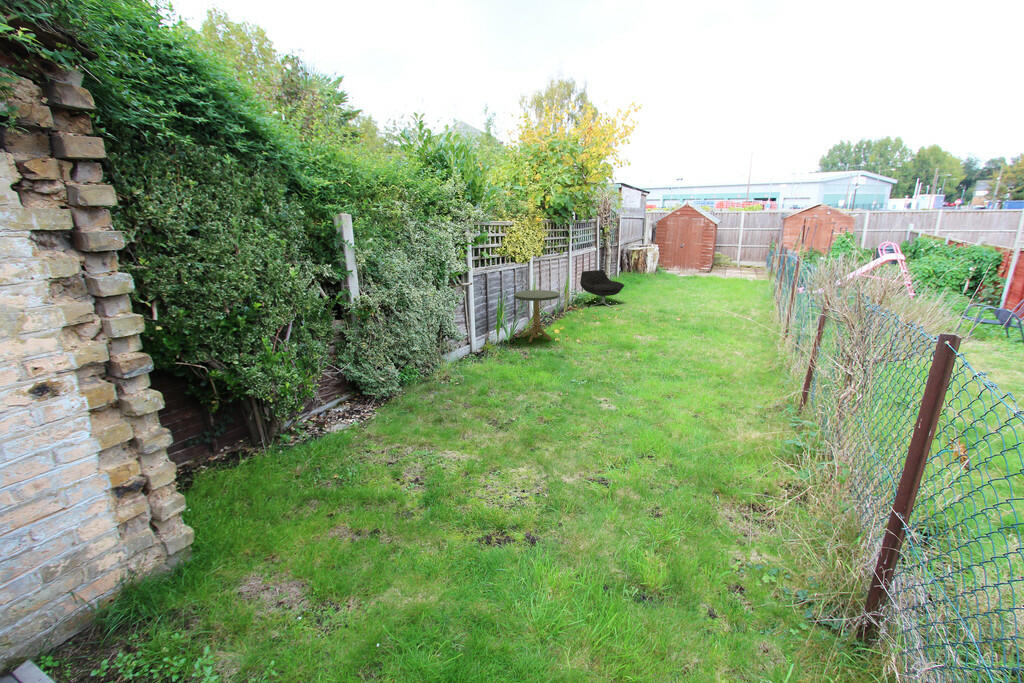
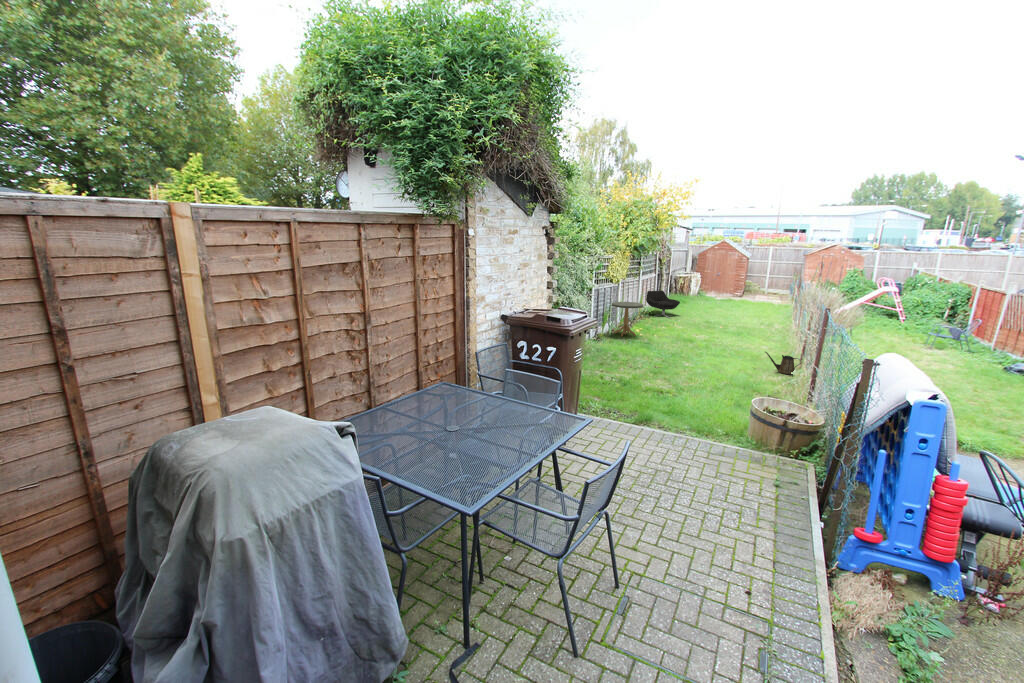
watering can: none [732,368,791,407] -> present [765,352,801,375]

